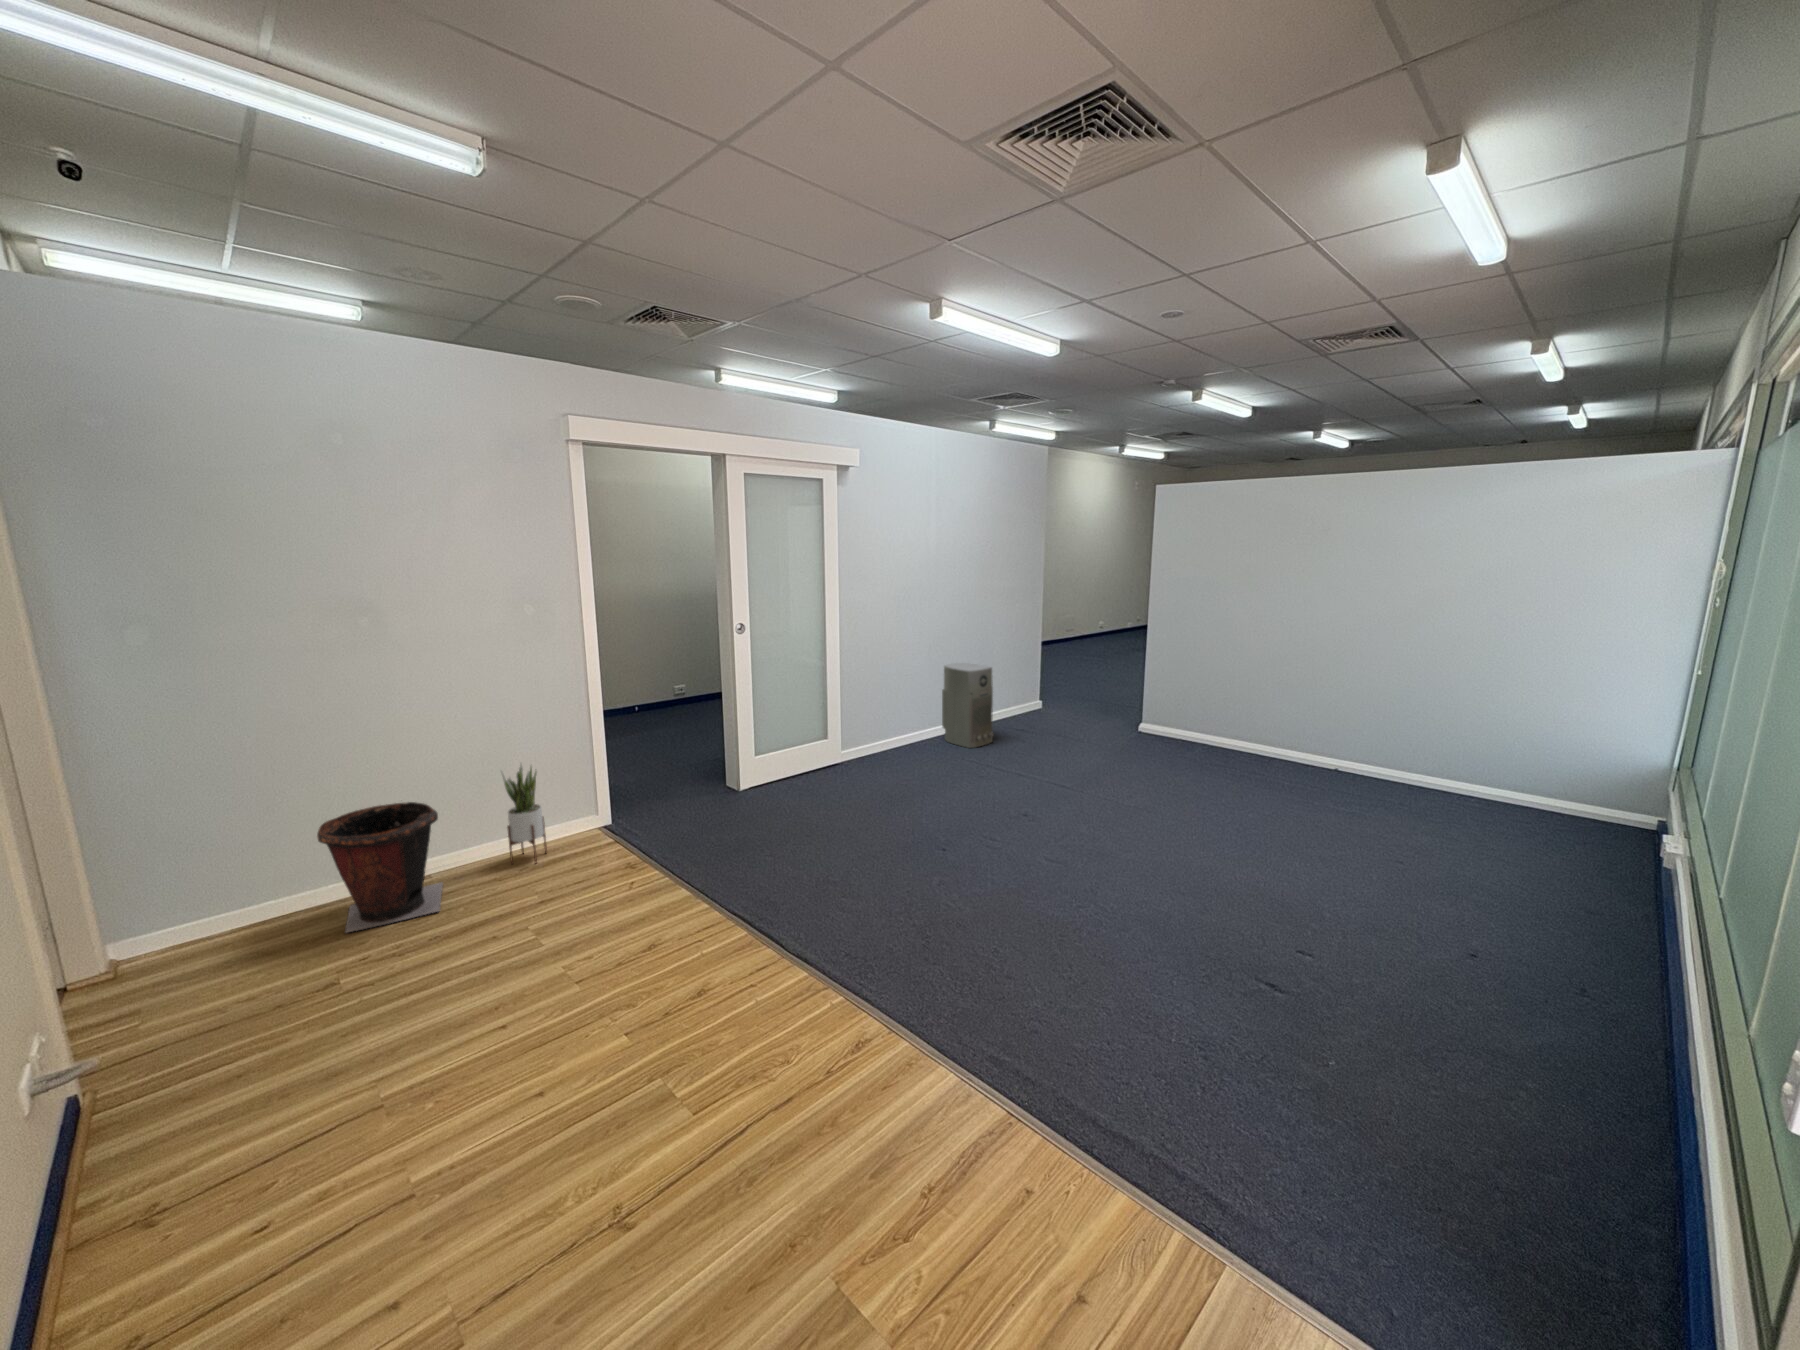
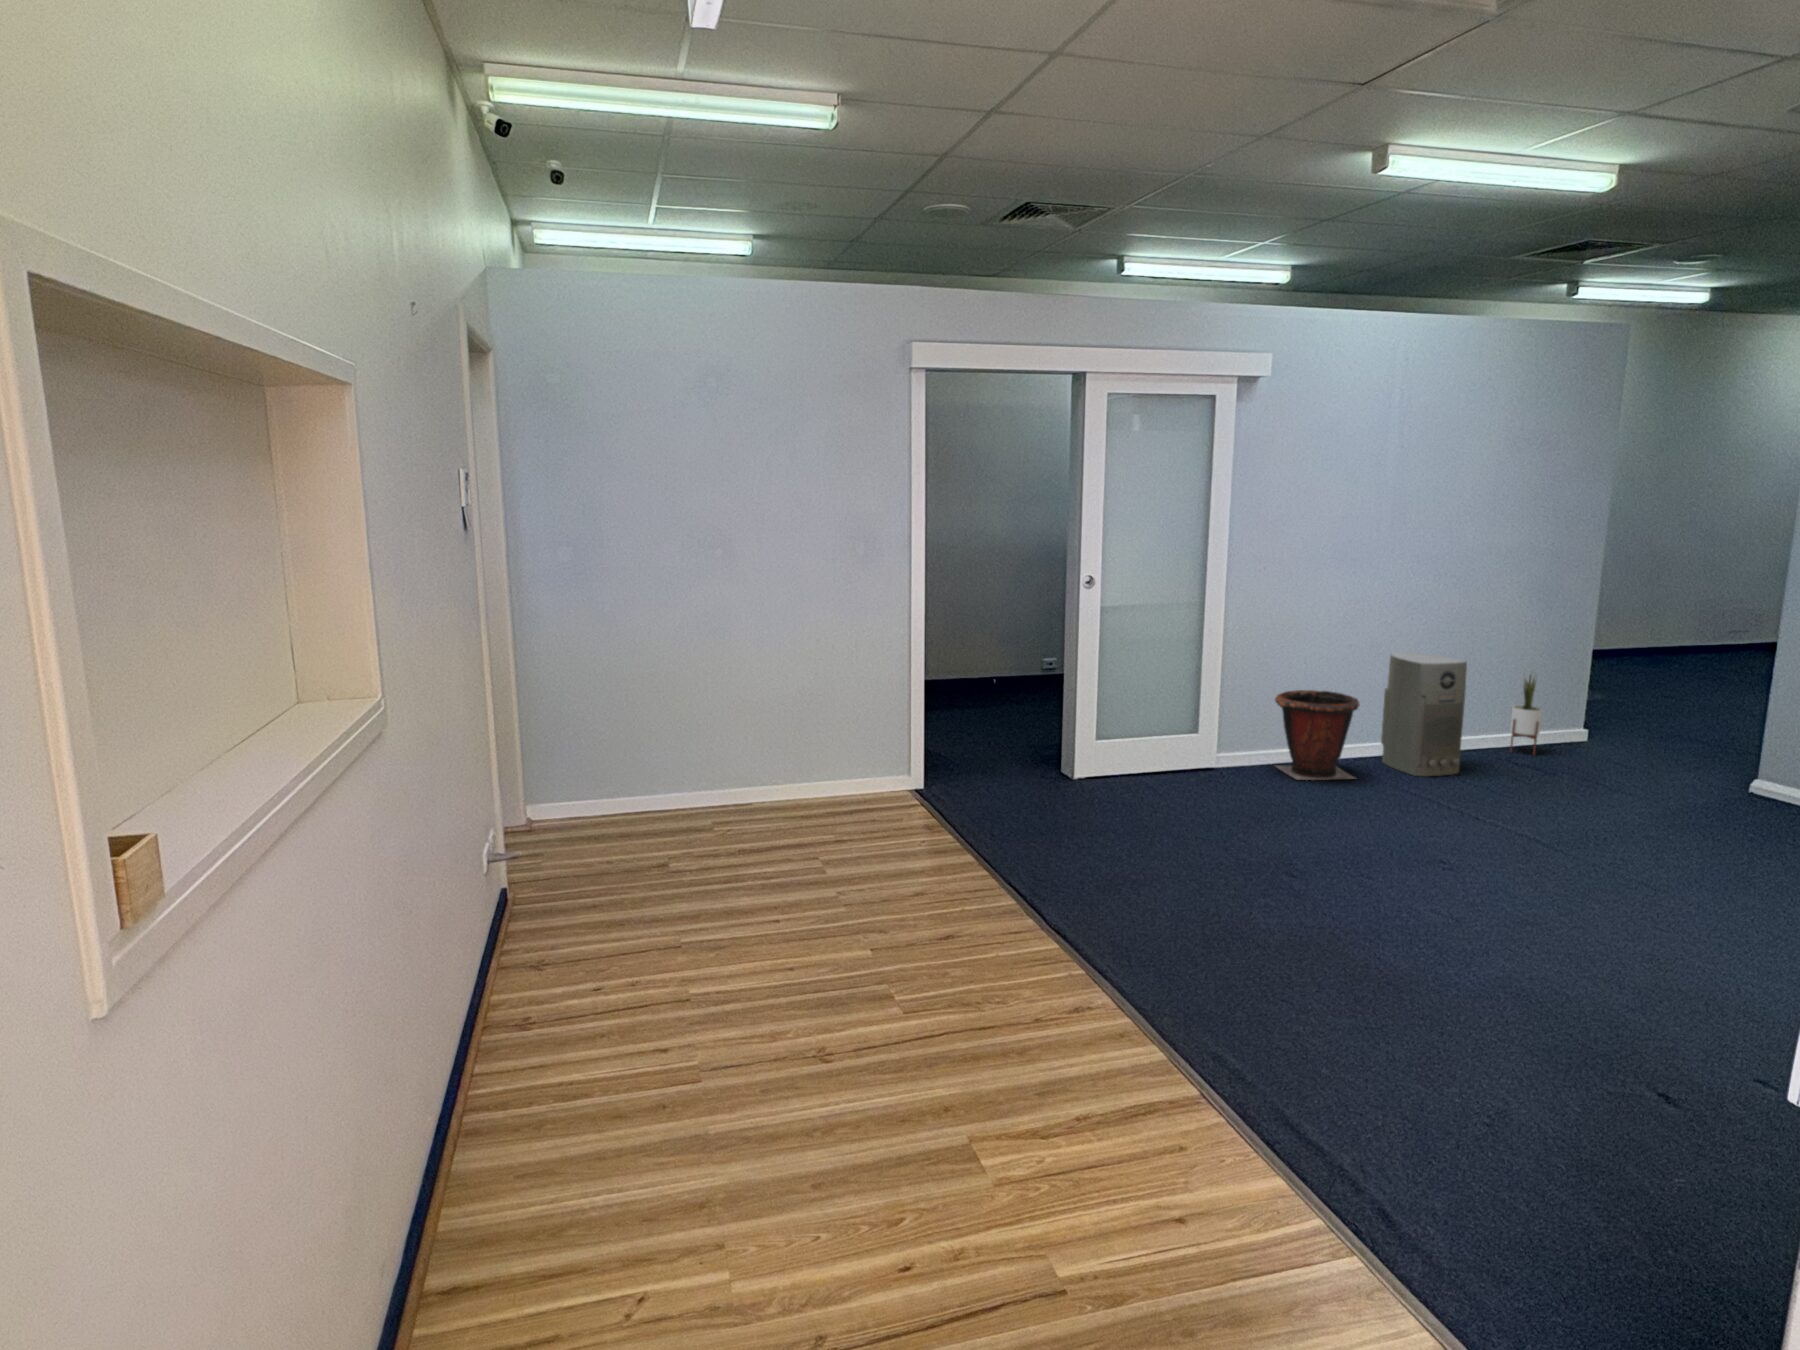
potted plant: present [501,764,547,863] -> present [1510,672,1542,755]
waste bin: present [317,802,443,933] -> present [1275,690,1360,780]

